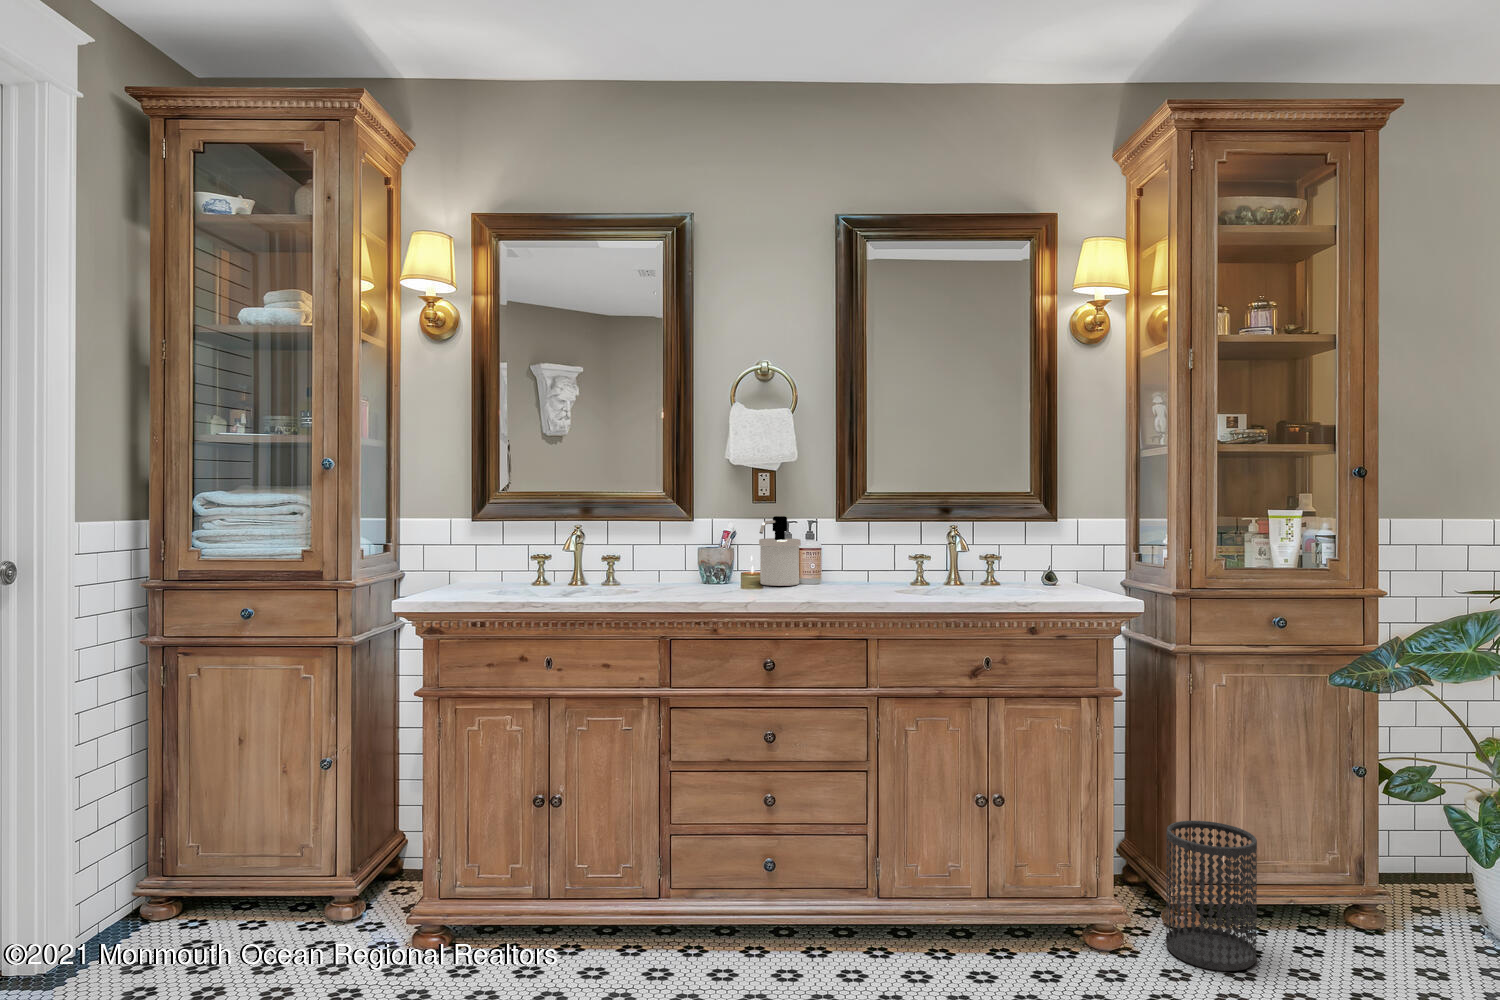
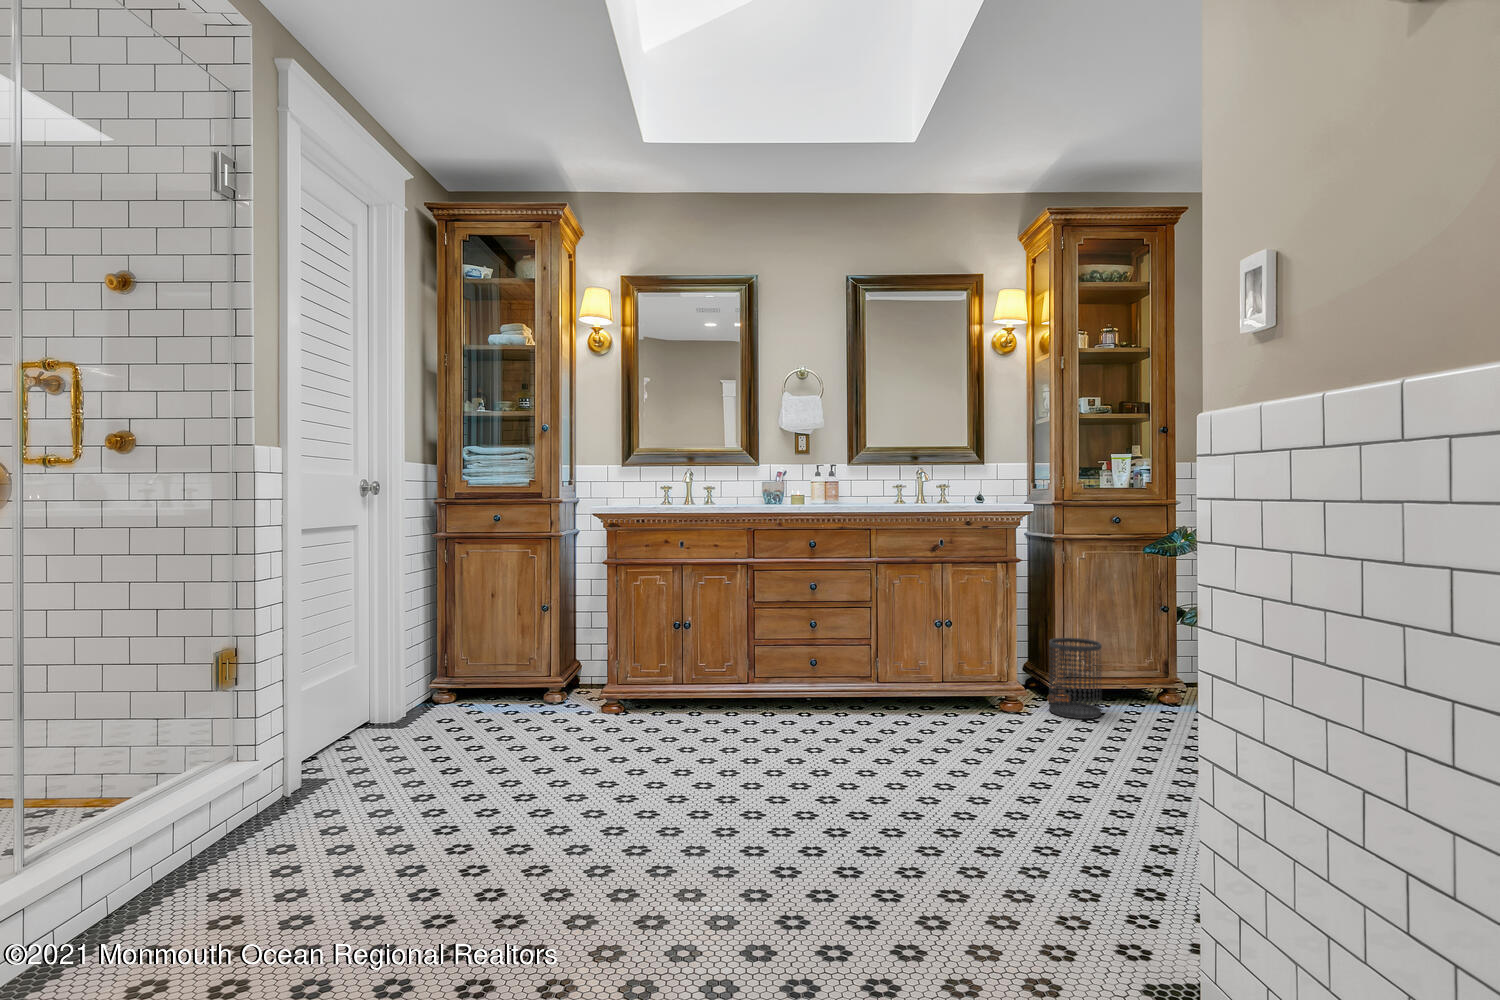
soap dispenser: present [759,516,801,586] -> none [801,462,826,504]

